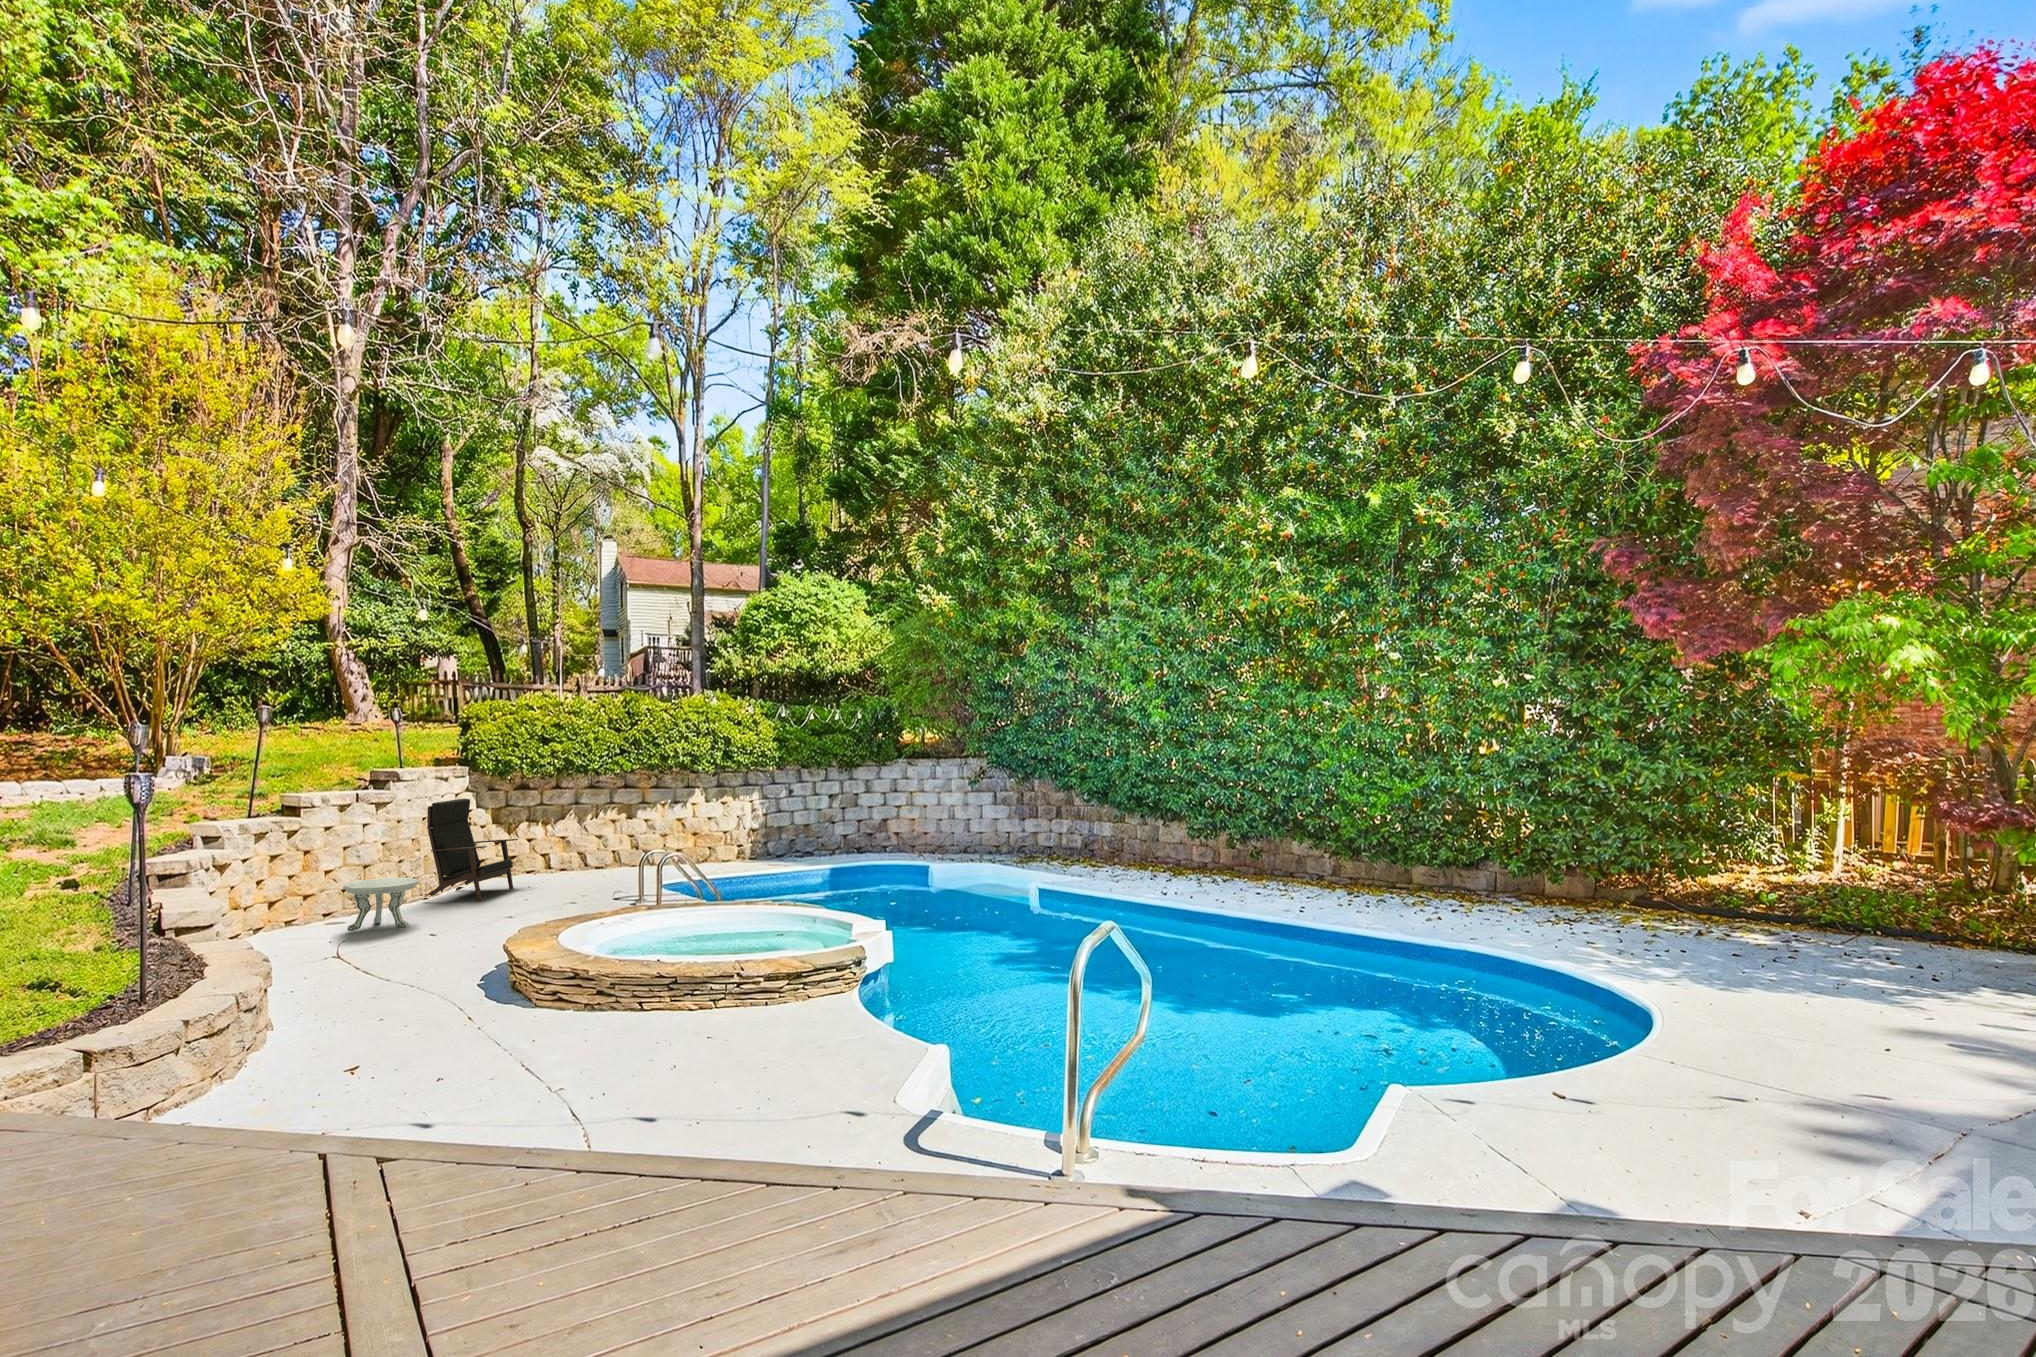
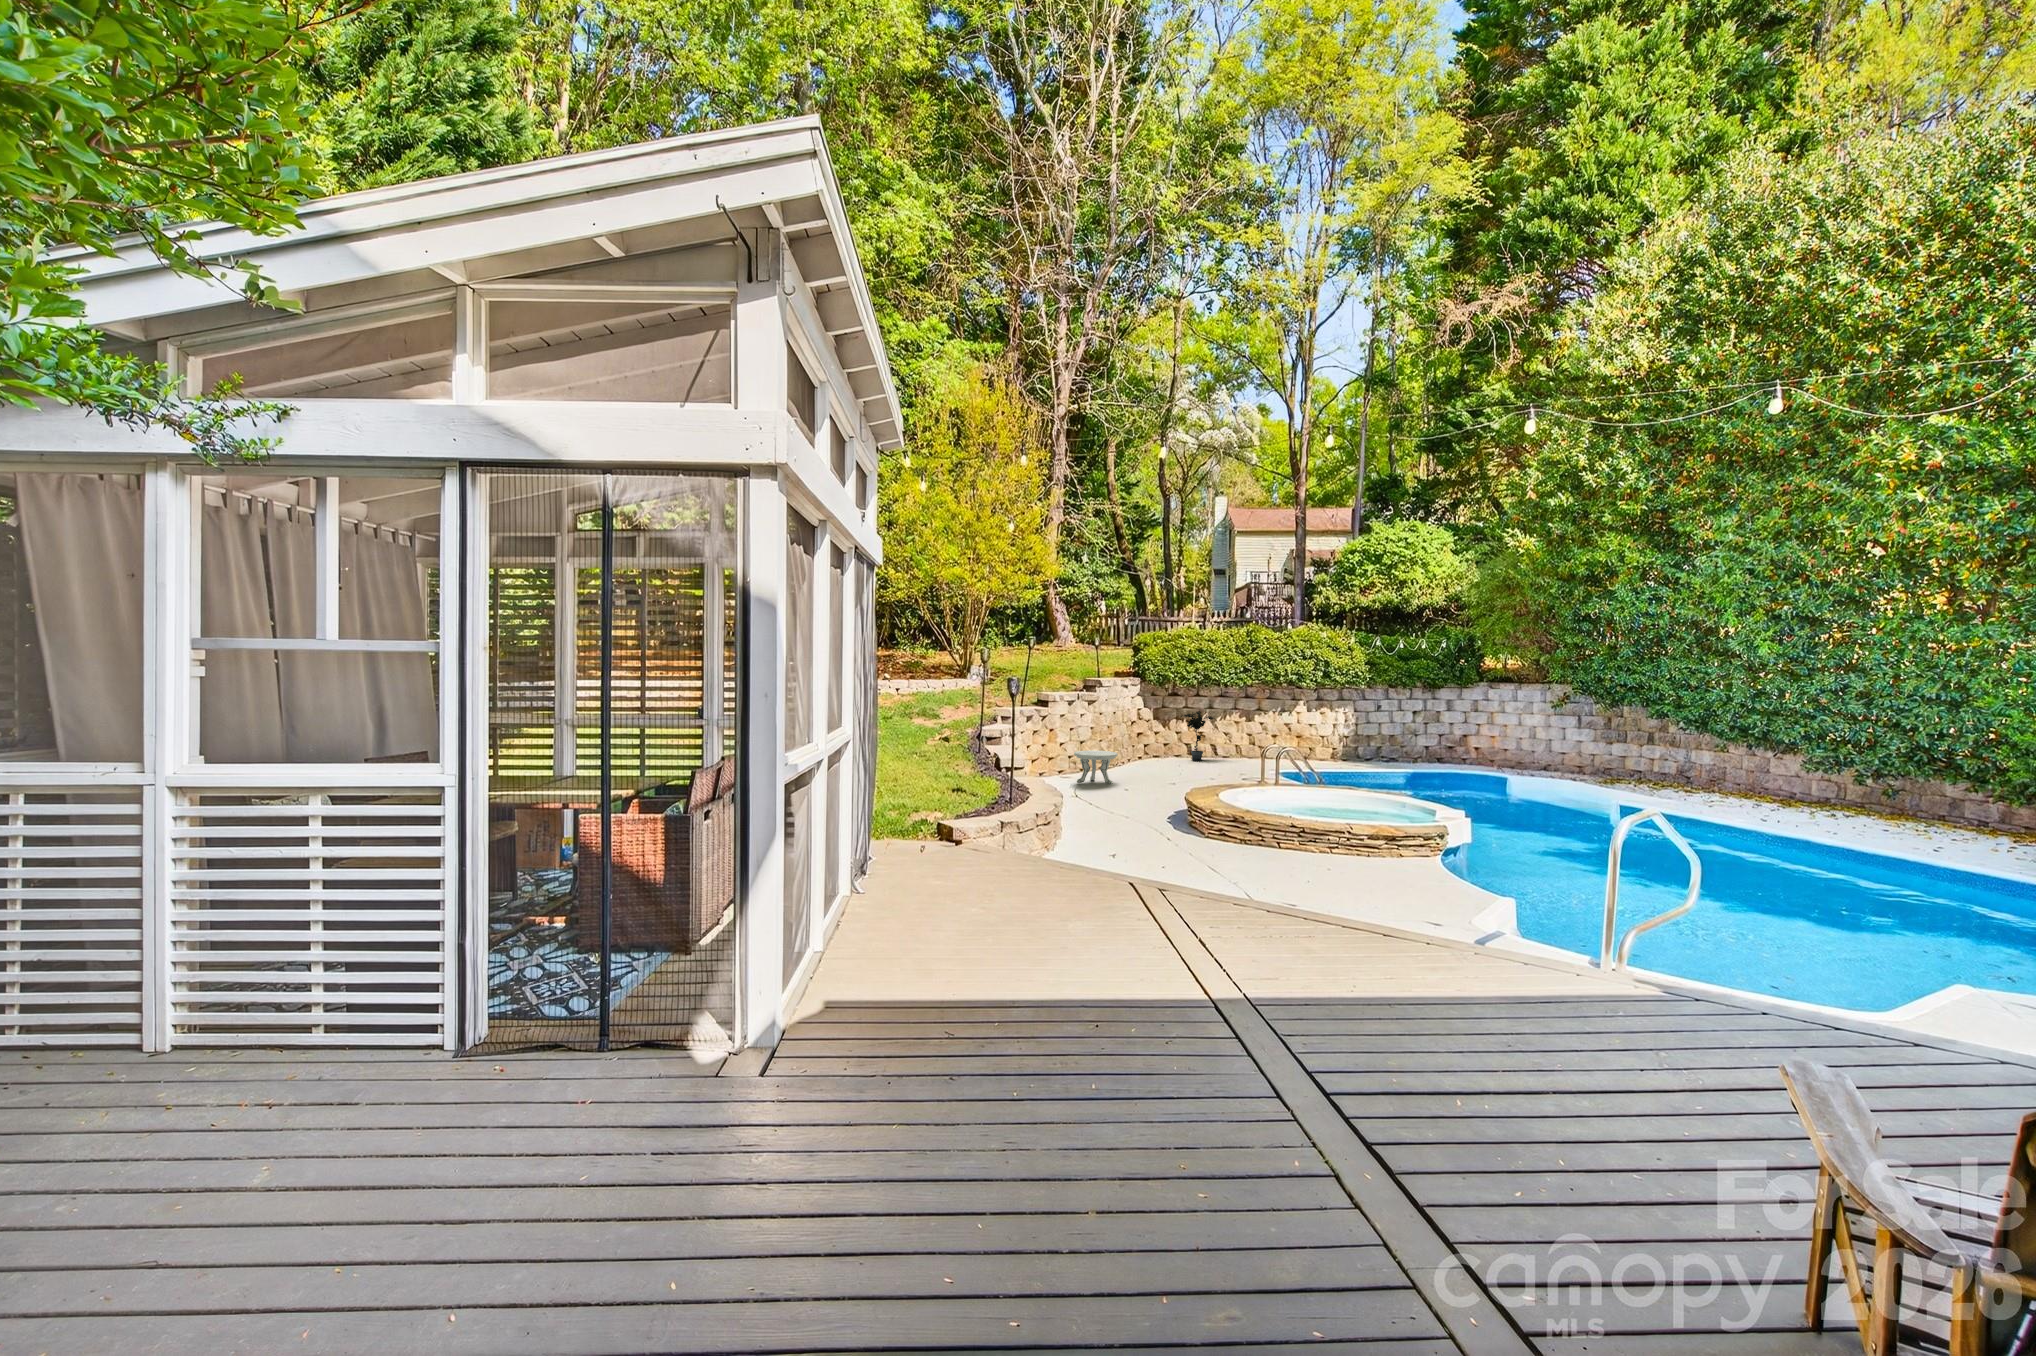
lounge chair: present [423,799,518,901] -> none [1115,701,1176,773]
potted plant: none [528,806,579,876] -> present [1181,711,1215,761]

